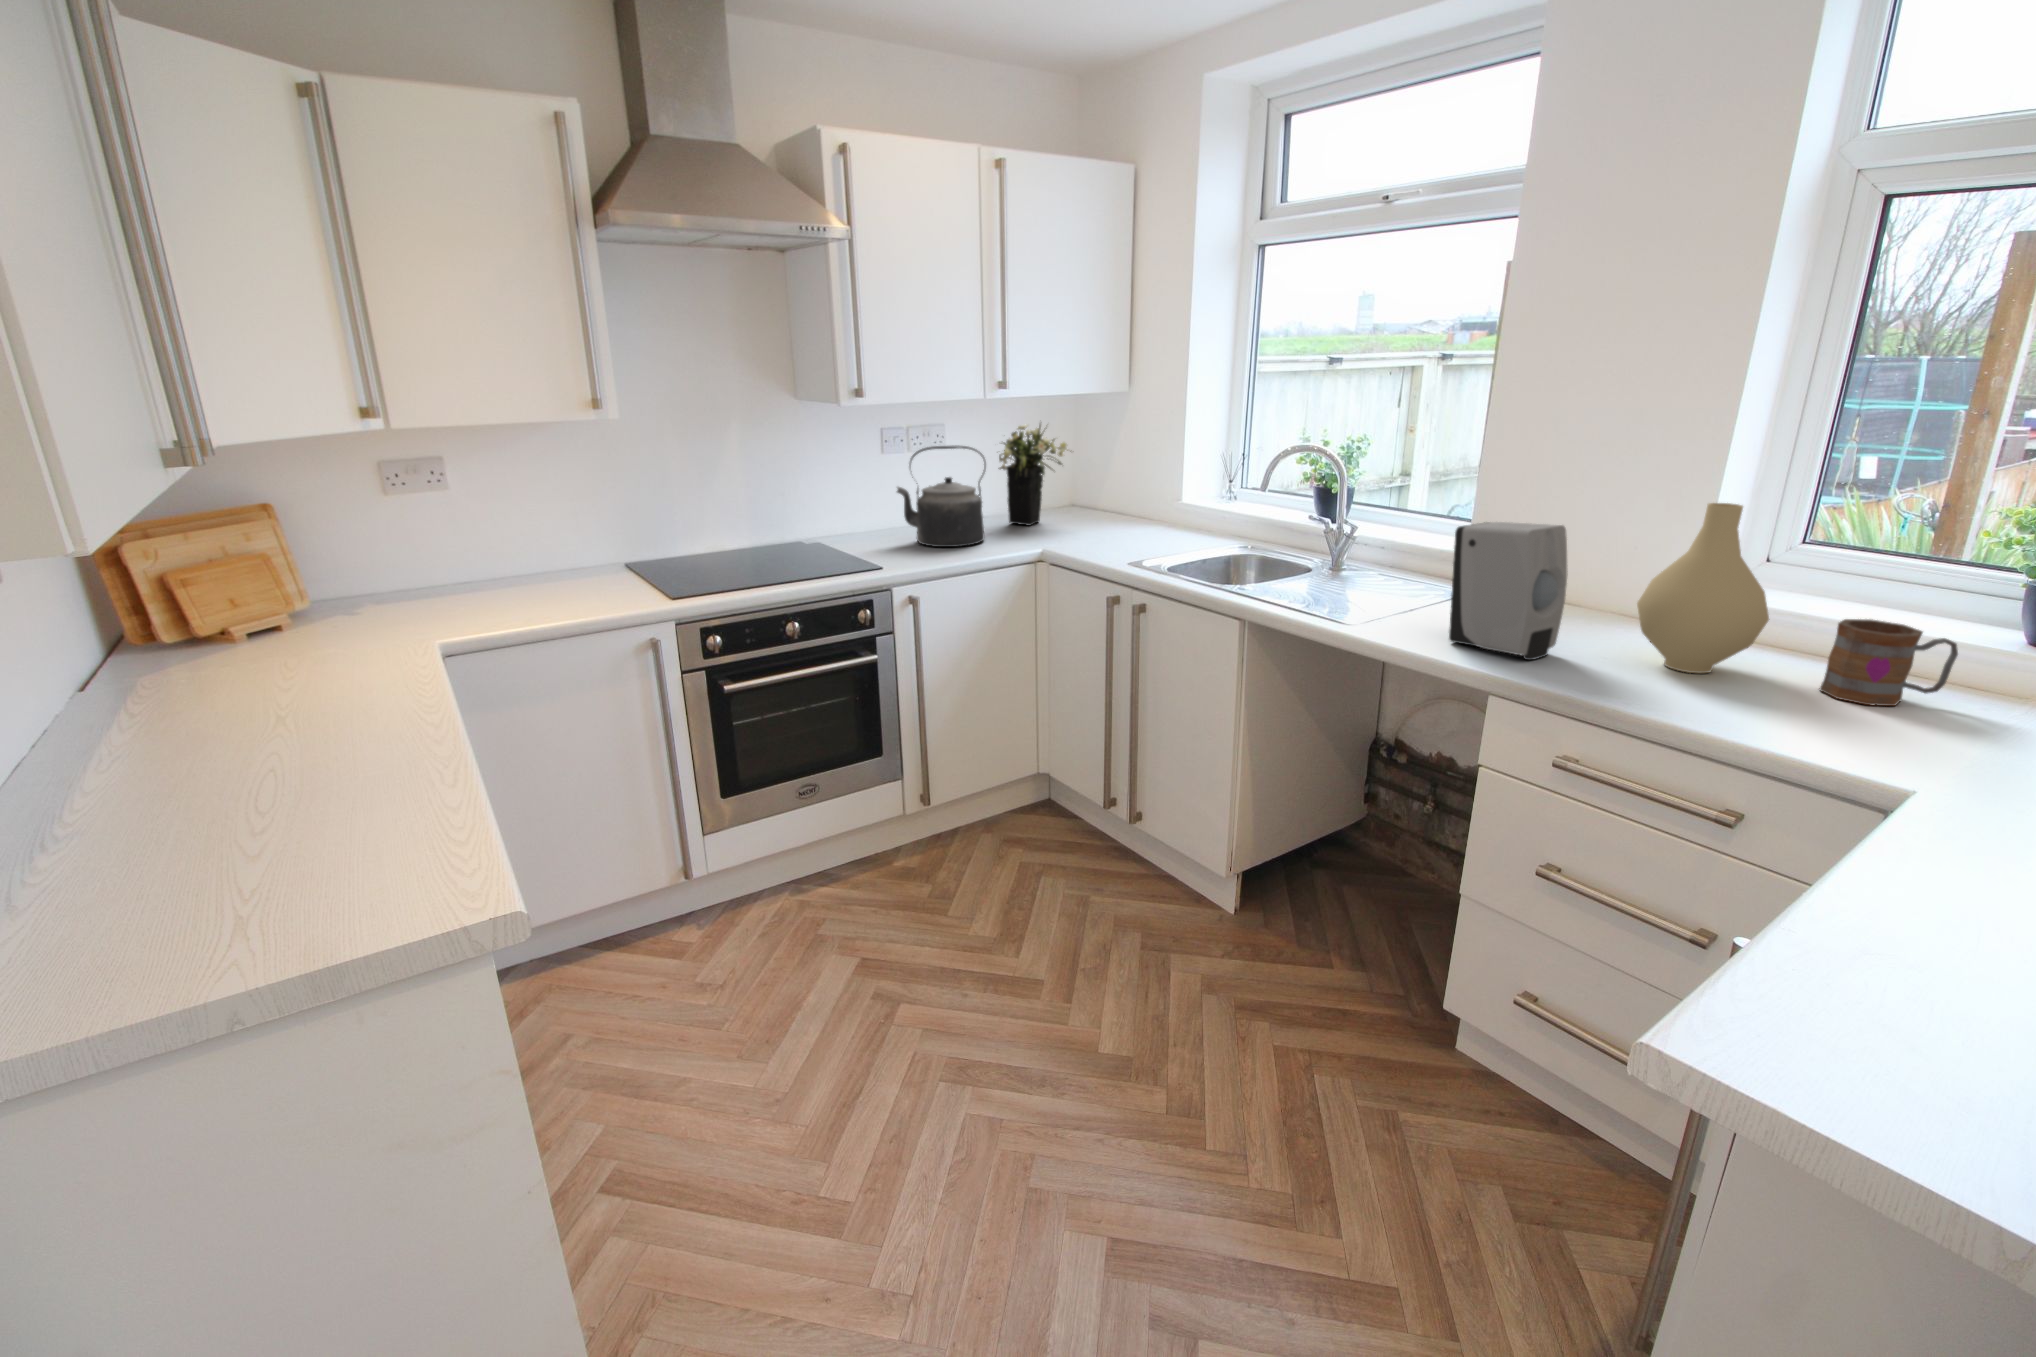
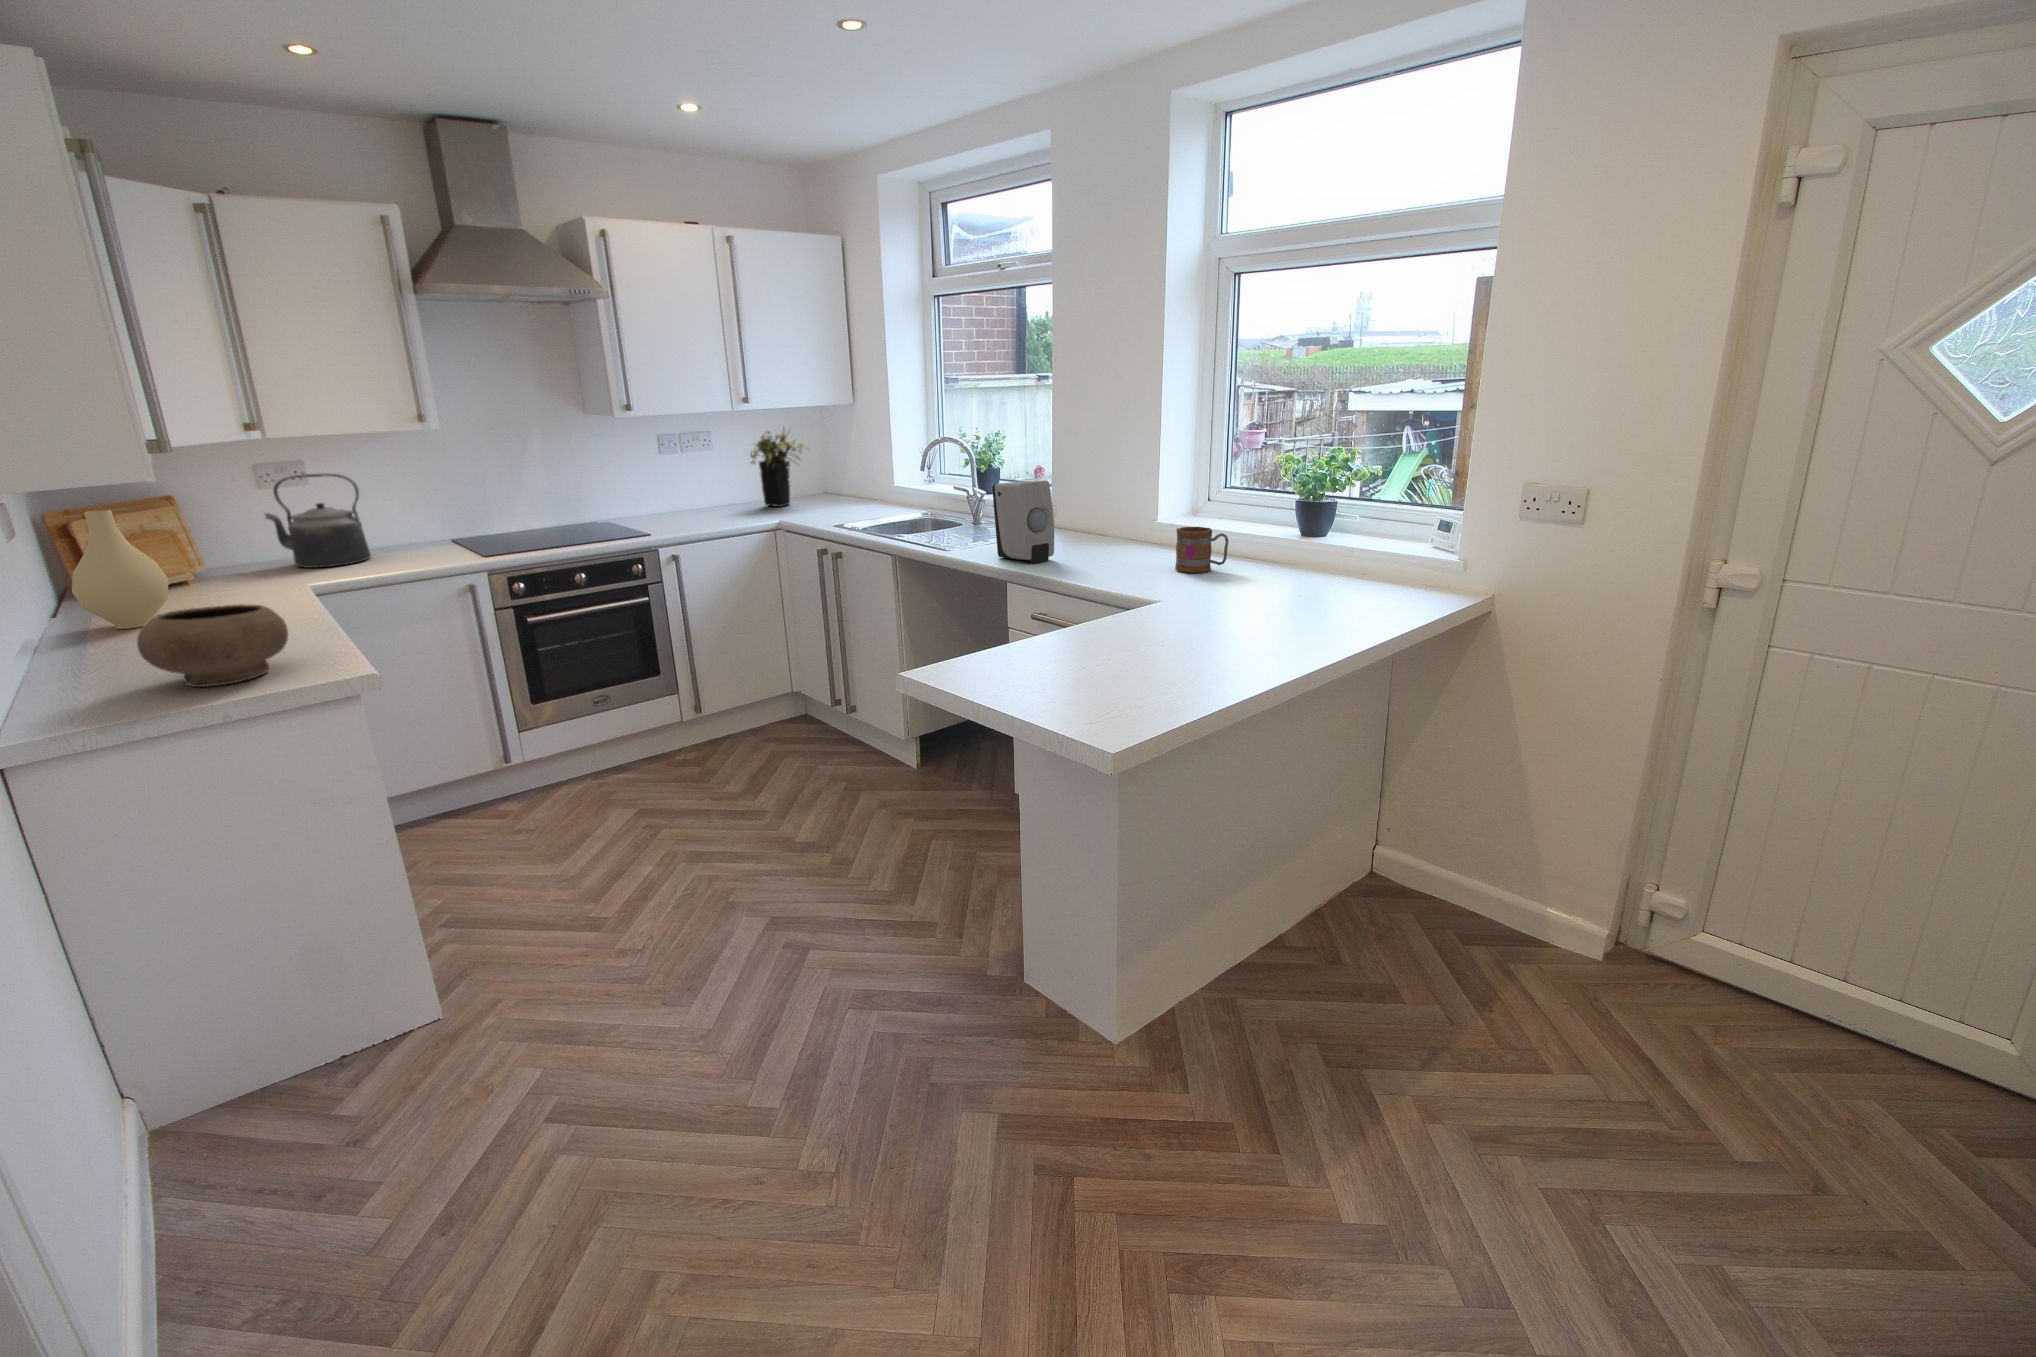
kettle: present [897,445,986,547] -> present [265,474,371,568]
vase: present [1637,503,1769,673] -> present [72,510,168,629]
bowl: none [39,751,339,930] -> present [137,604,288,687]

